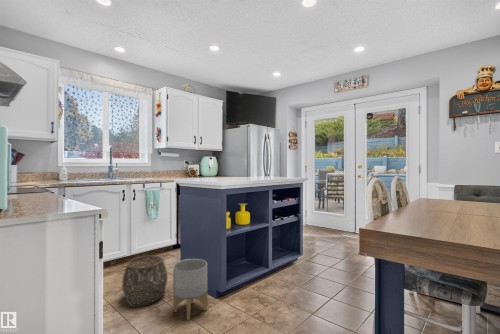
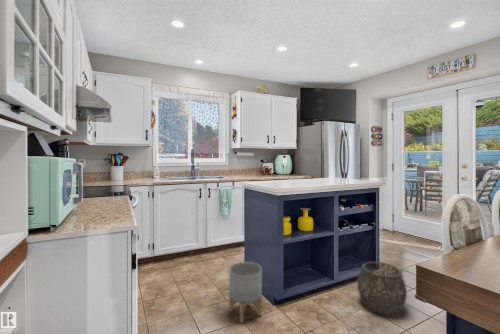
woven basket: present [122,256,167,305] -> present [357,262,407,315]

